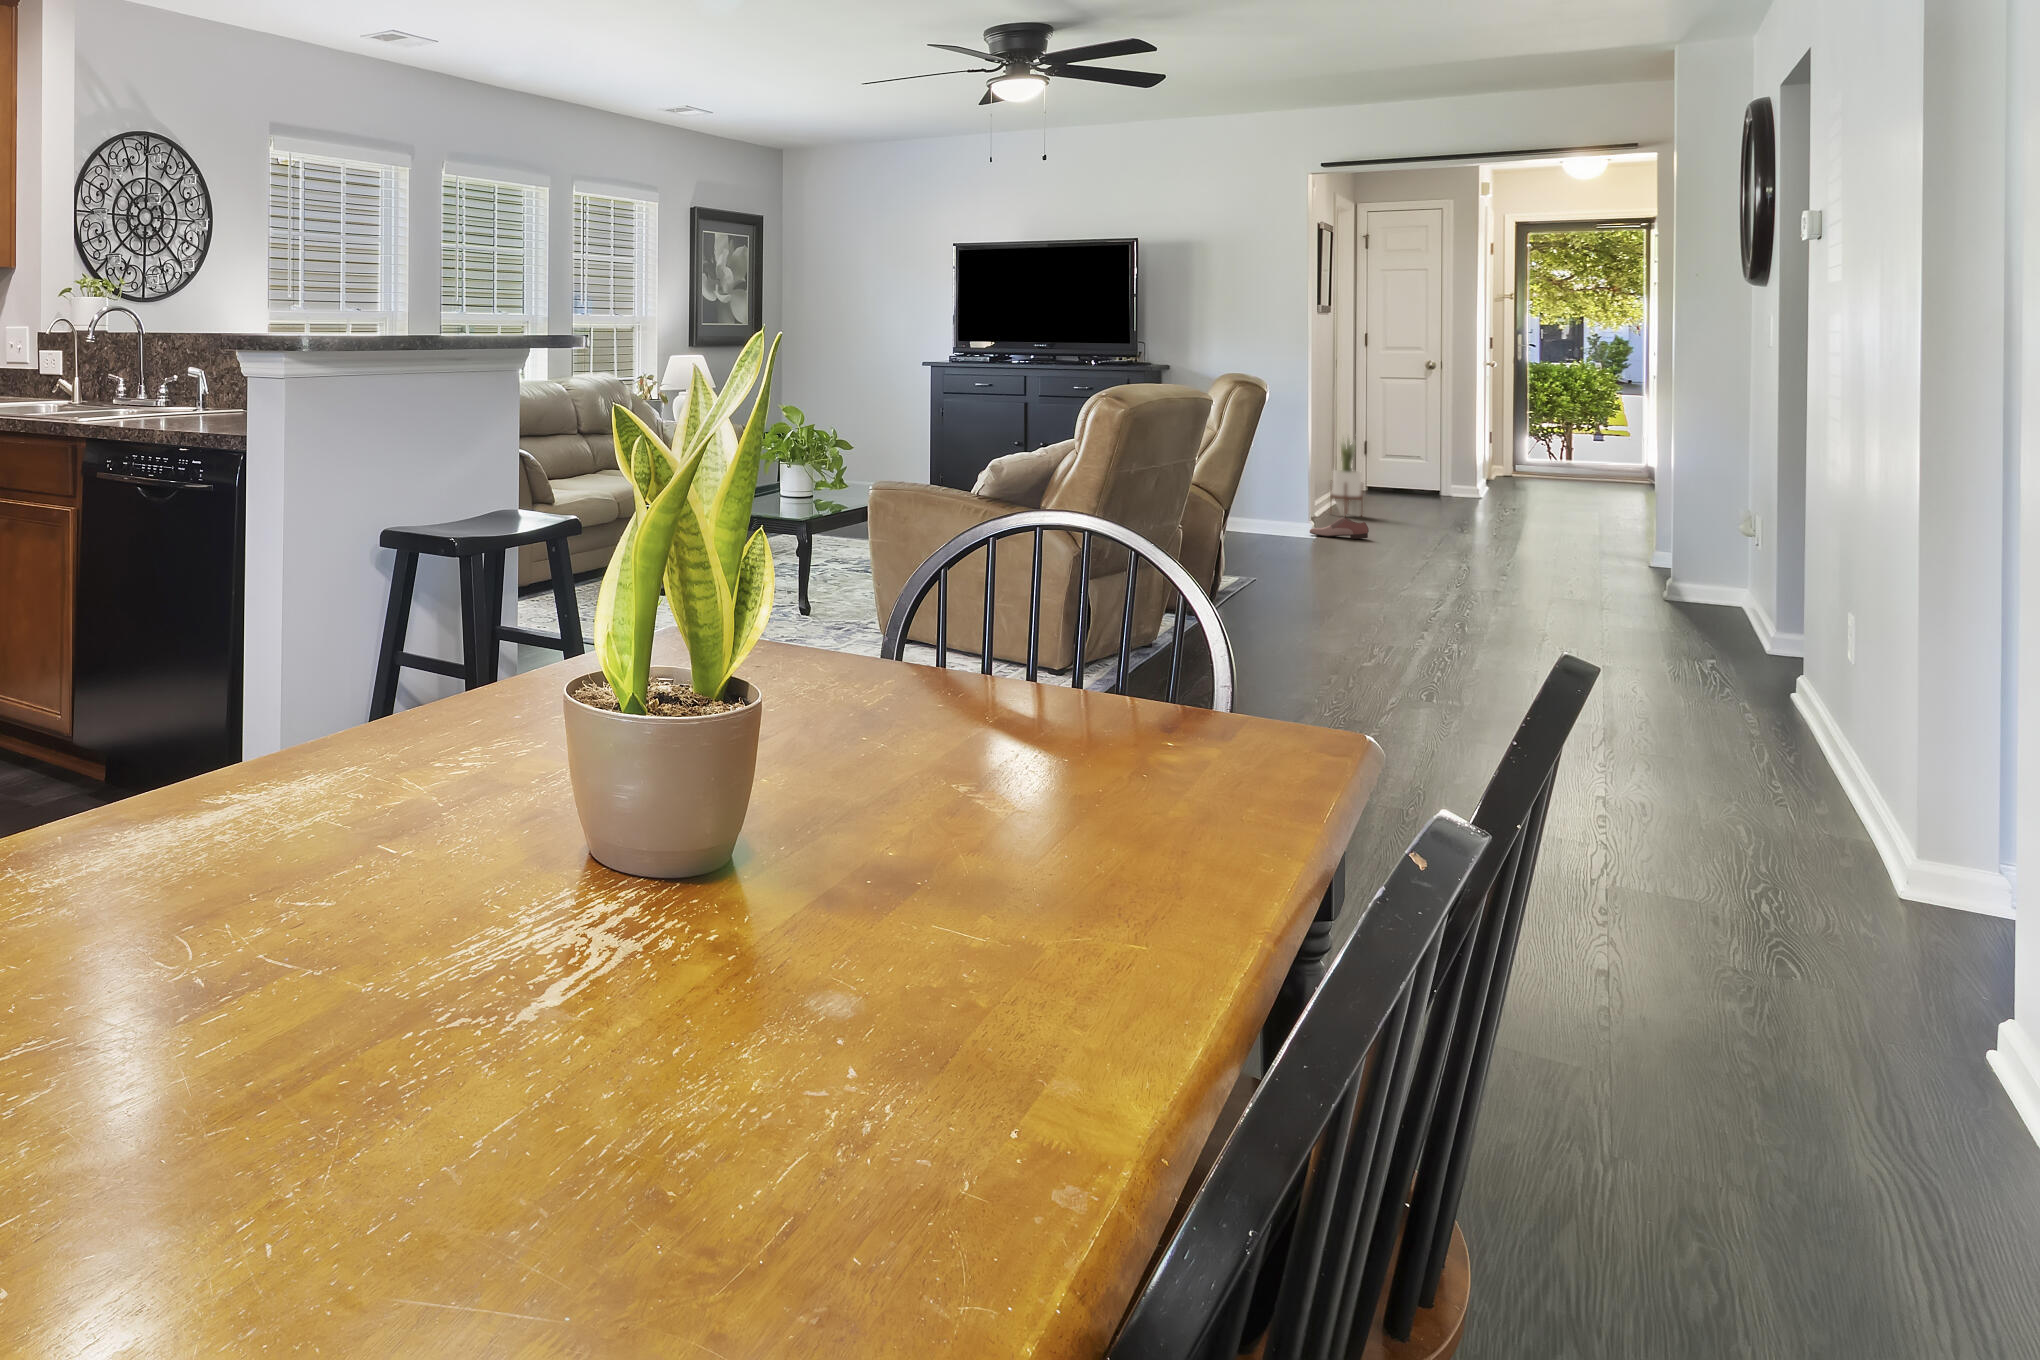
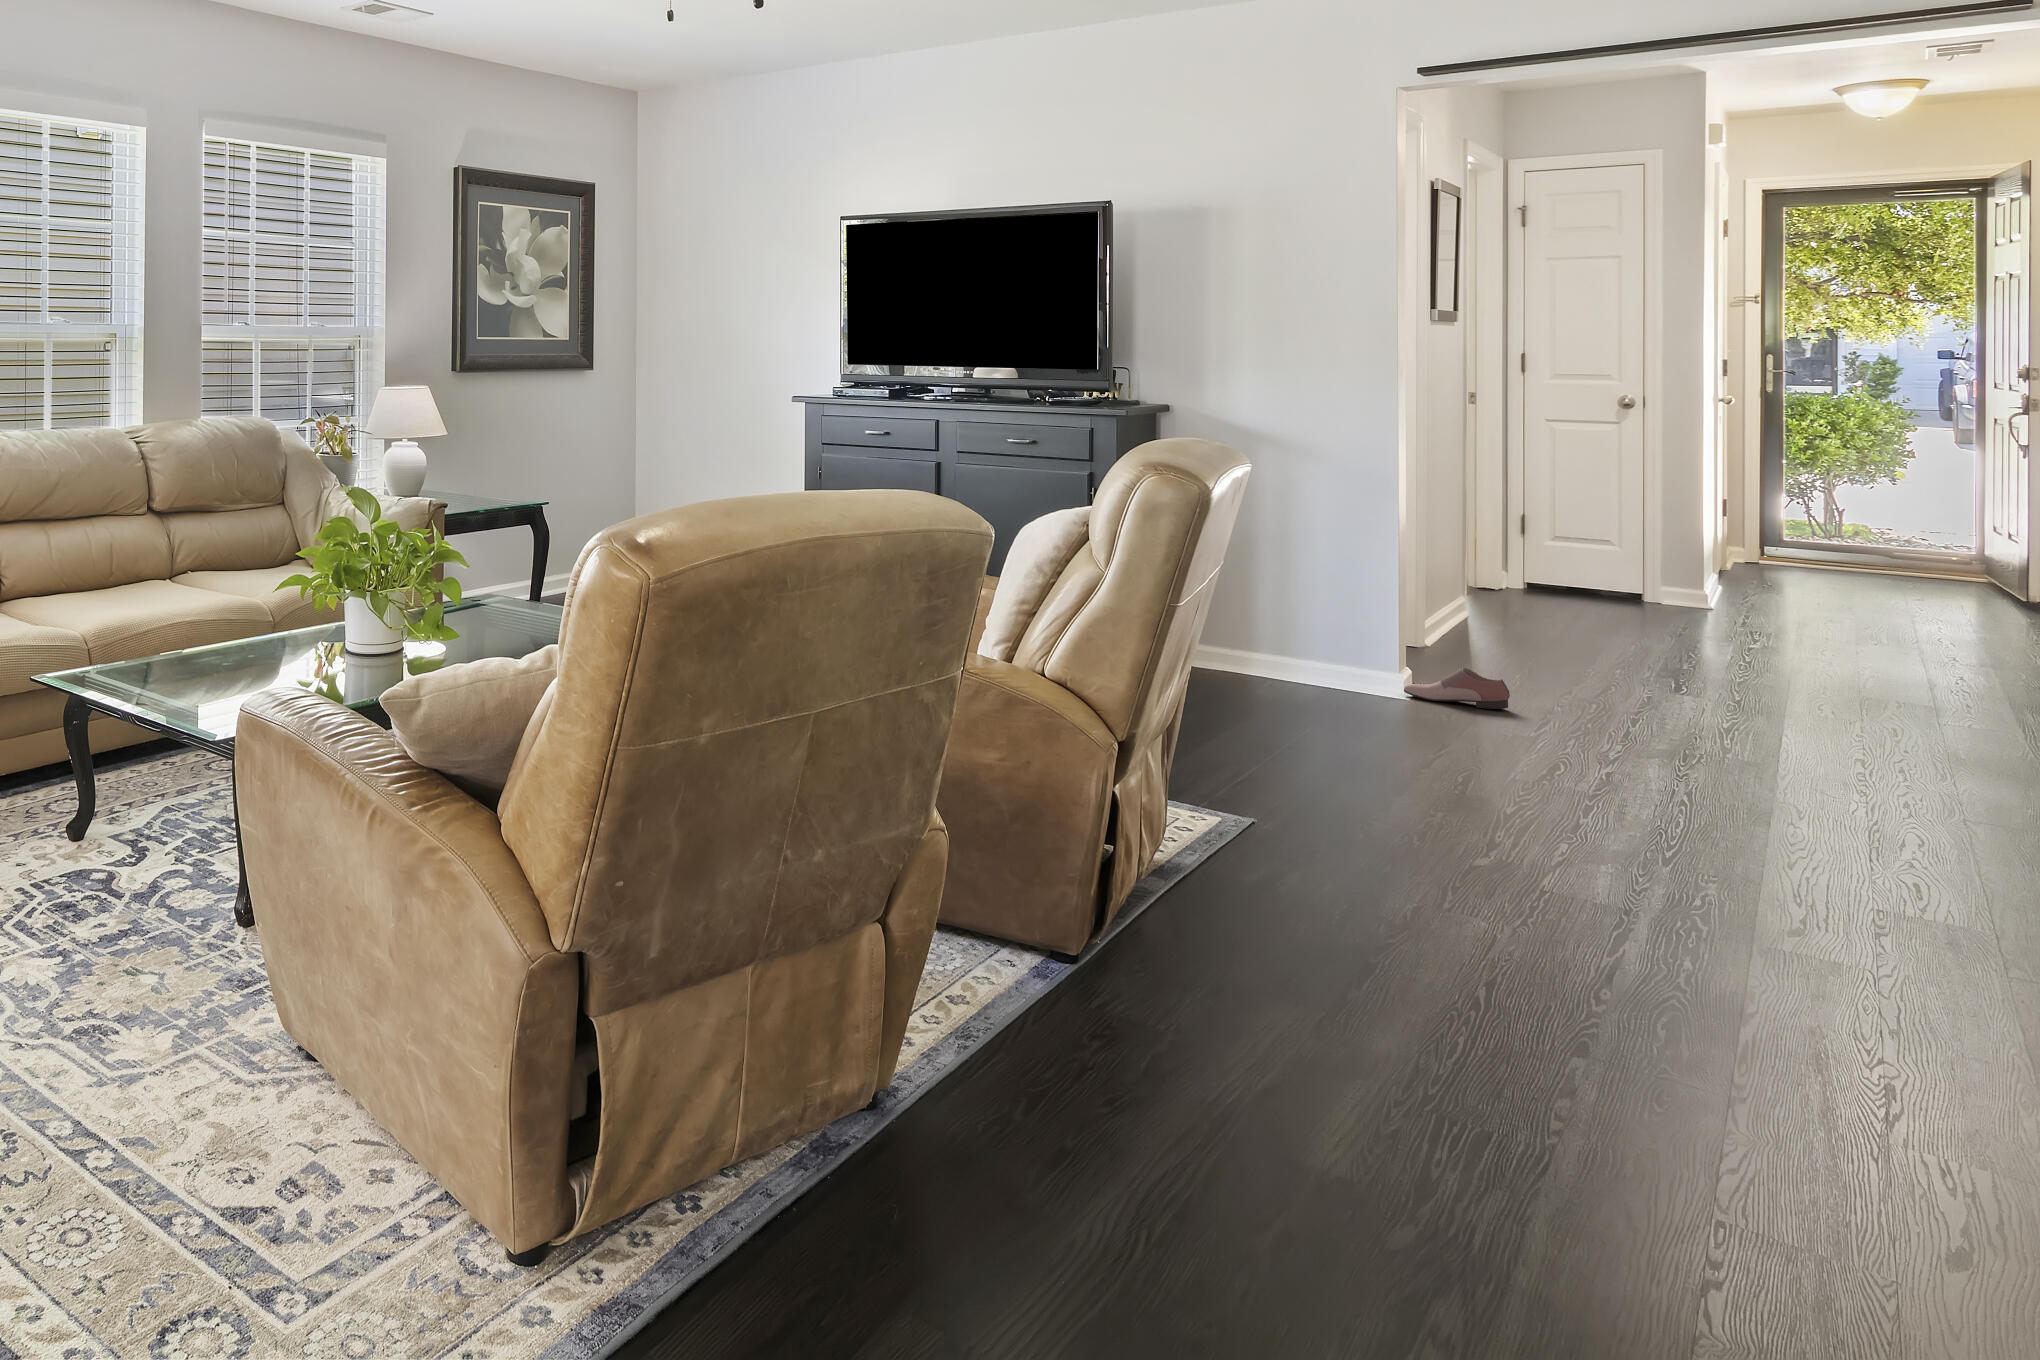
potted plant: present [1330,437,1363,514] -> none [1452,508,1509,649]

